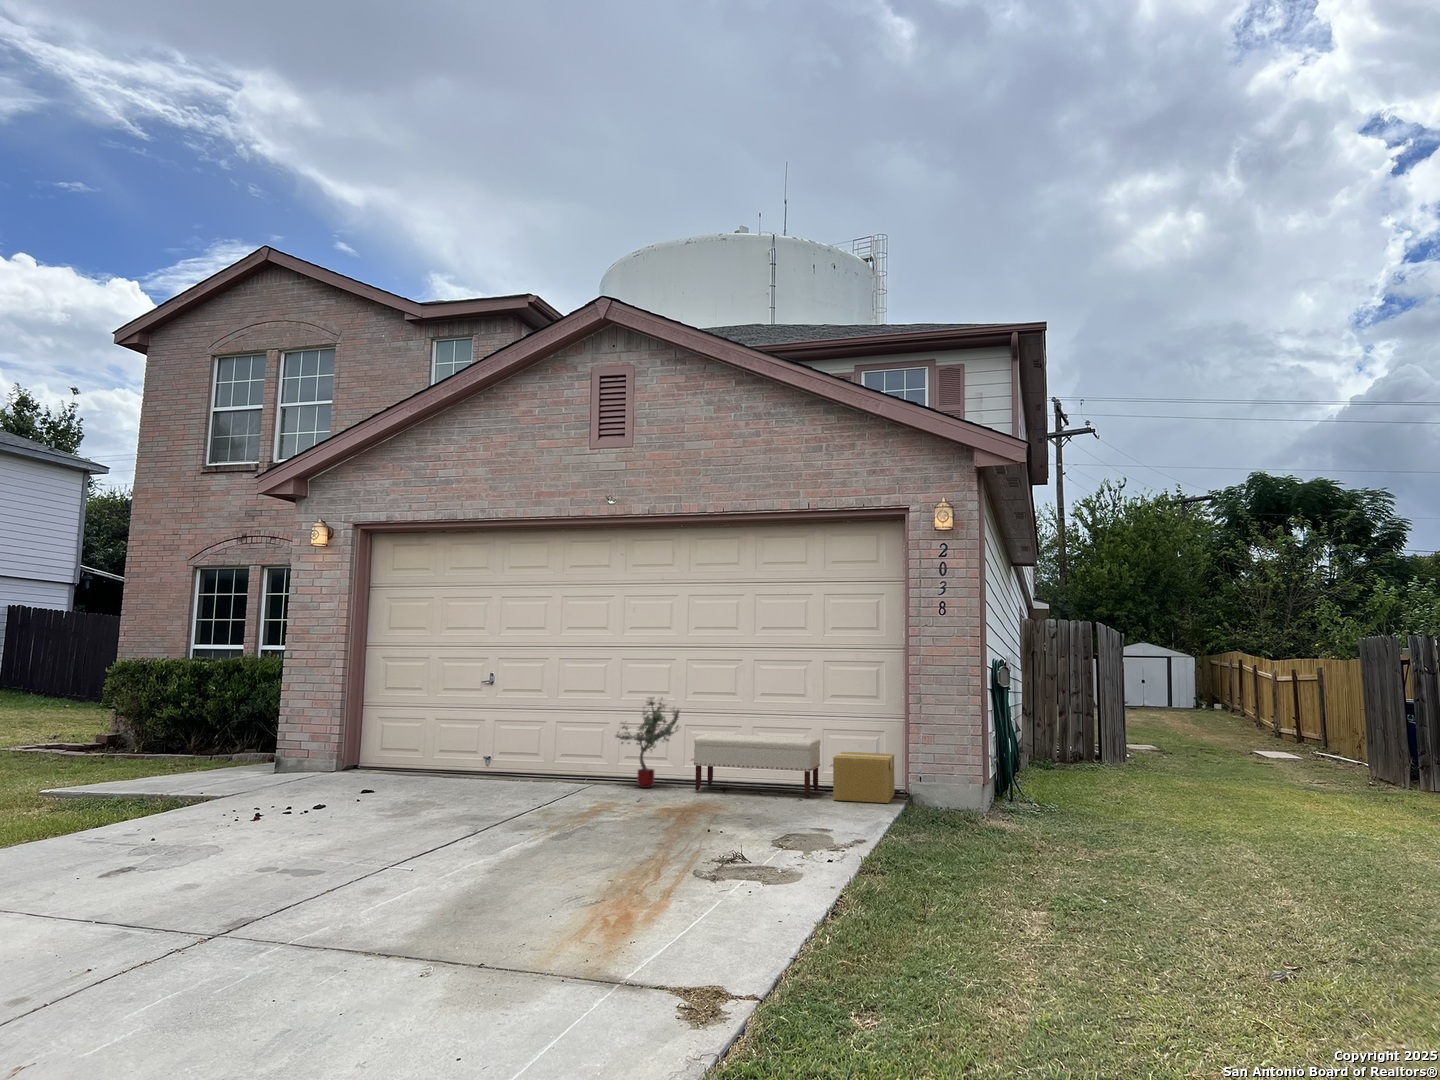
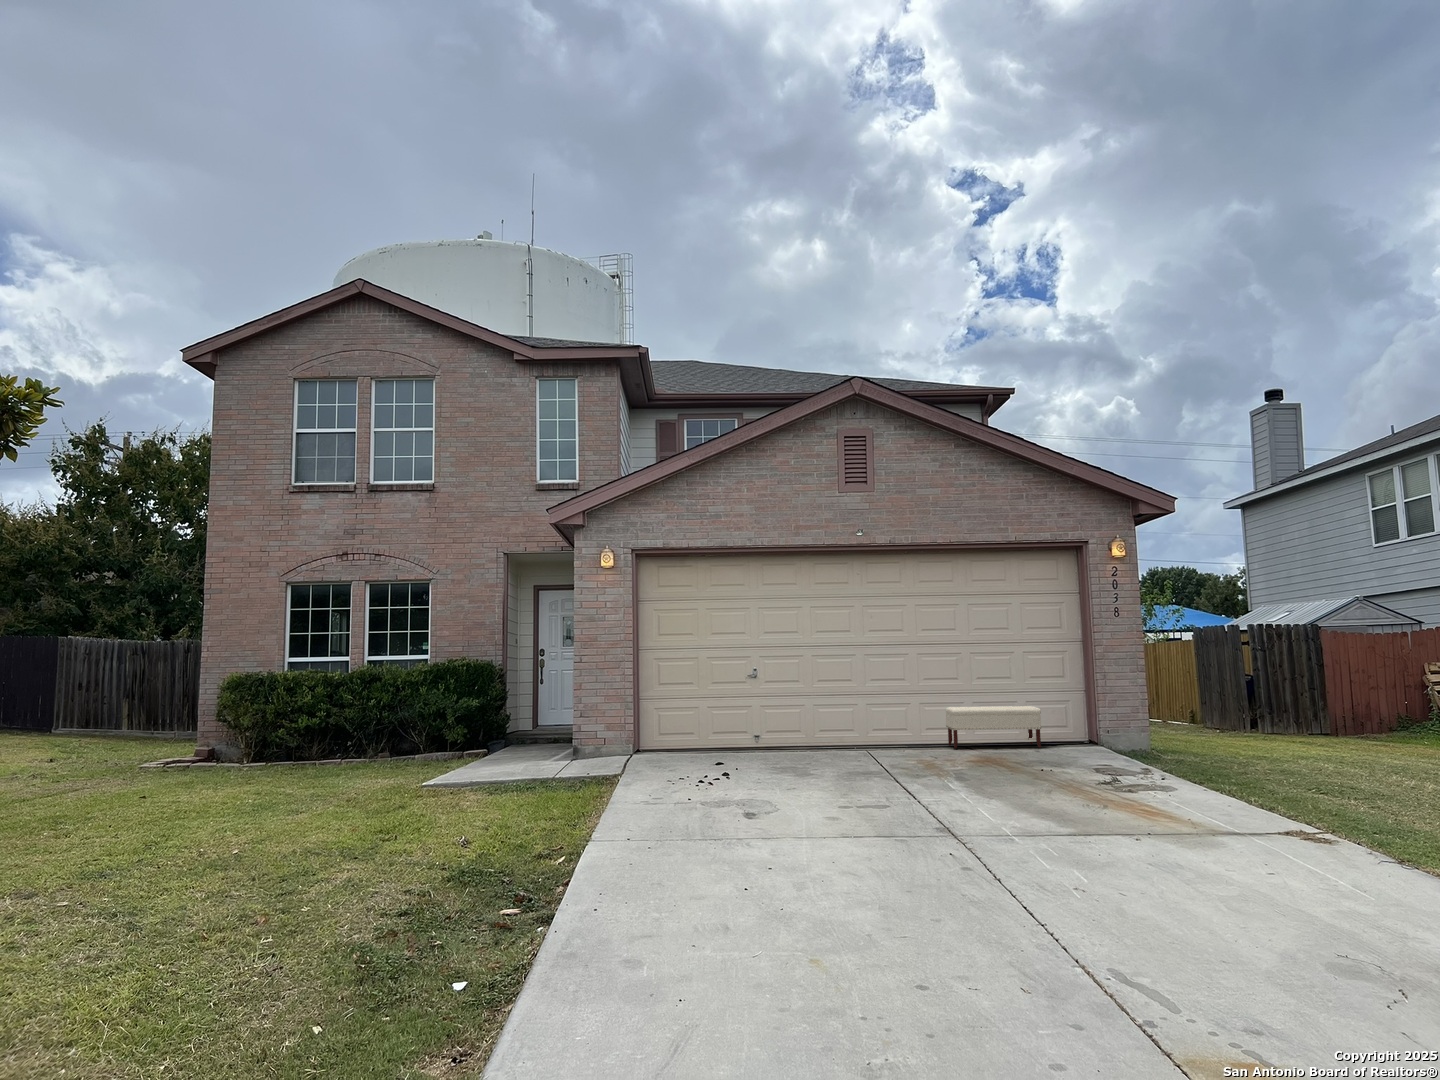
potted tree: present [616,698,679,788] -> none [880,681,936,749]
cardboard box: present [833,752,895,803] -> none [1047,715,1100,748]

